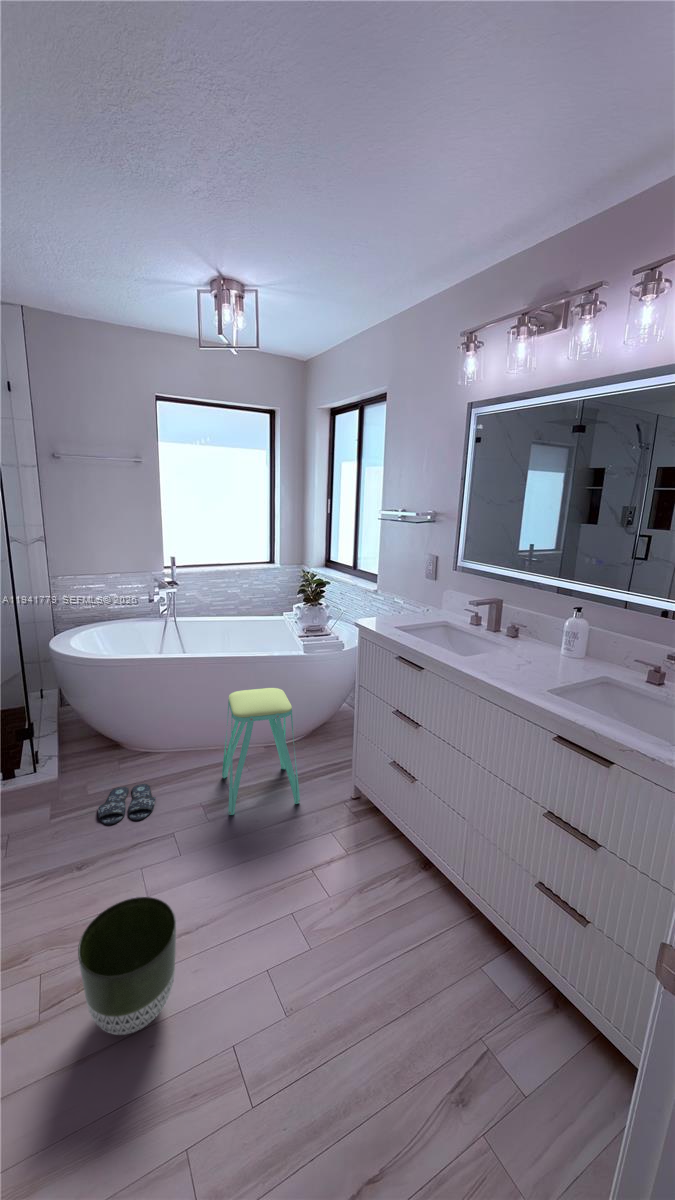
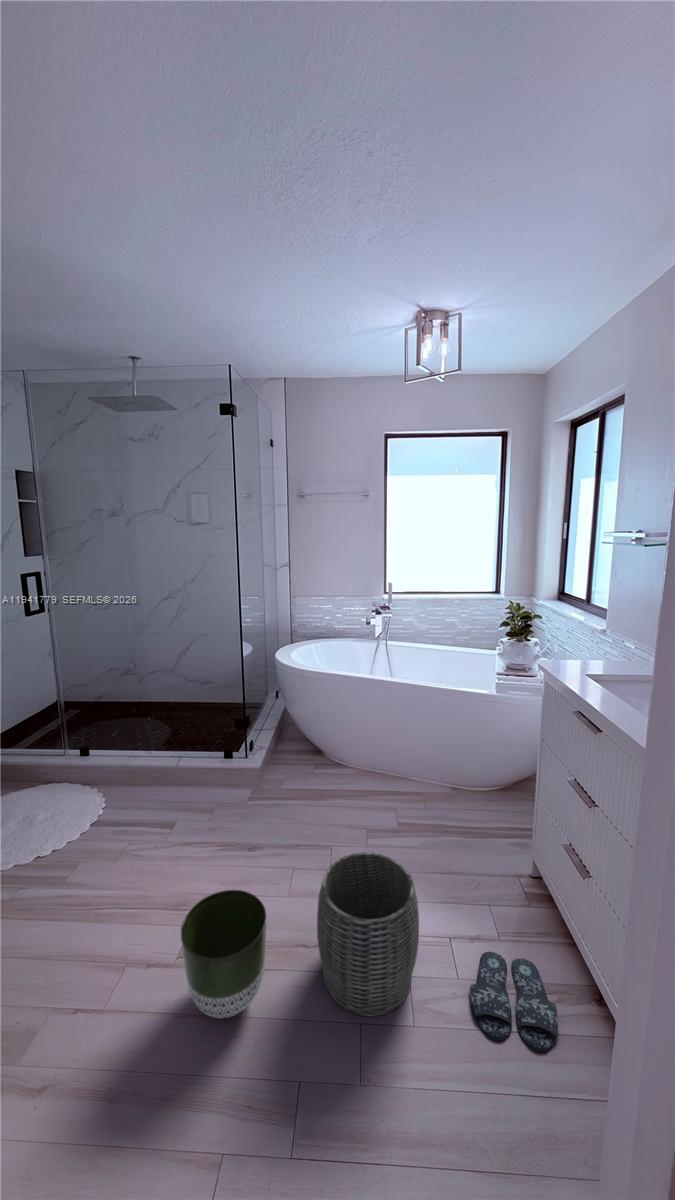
stool: present [222,688,300,815] -> none [382,720,460,859]
slippers: present [98,784,156,825] -> present [470,952,558,1052]
woven basket: none [212,815,308,960] -> present [317,852,419,1016]

